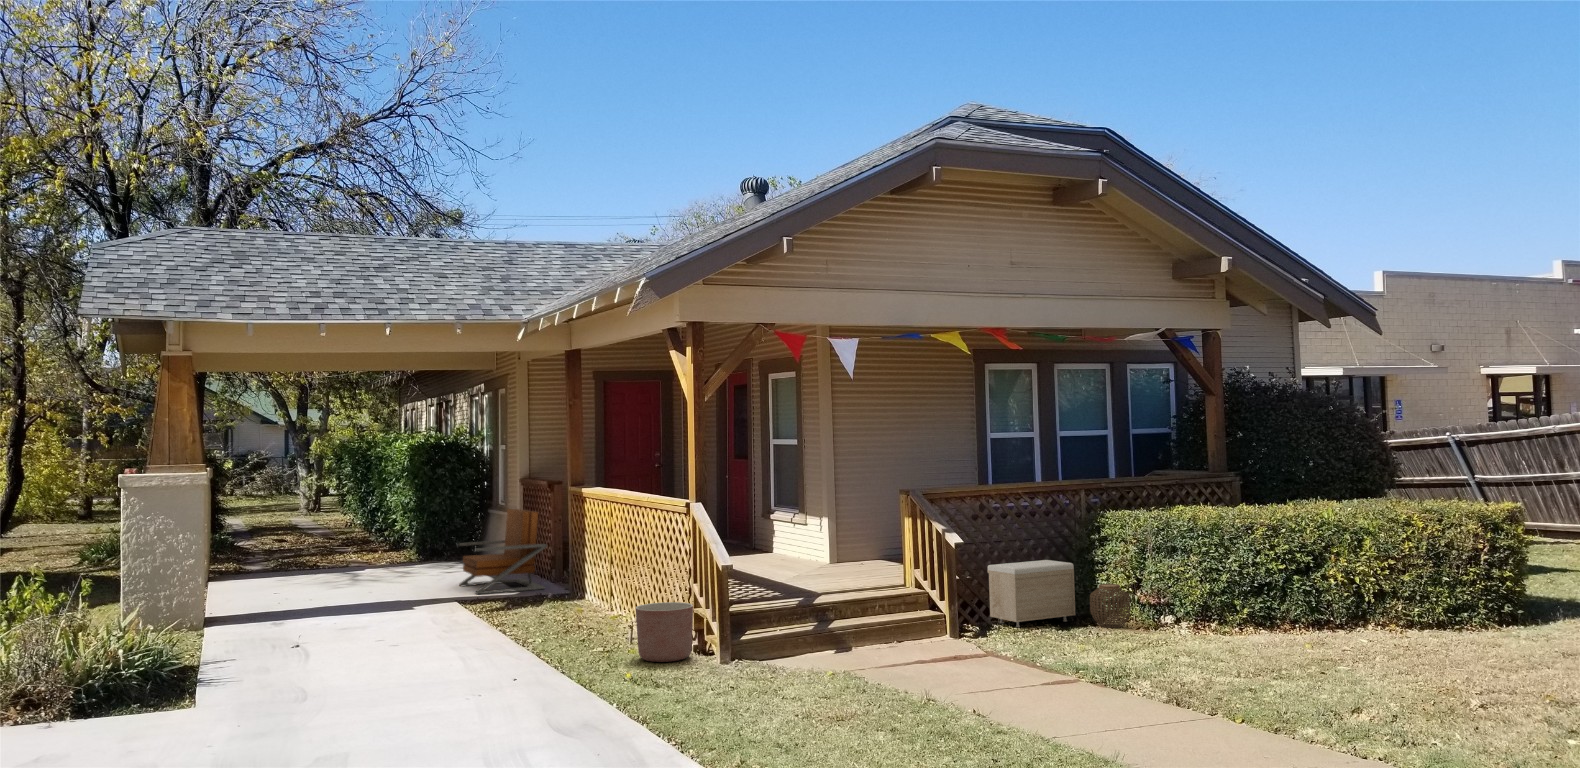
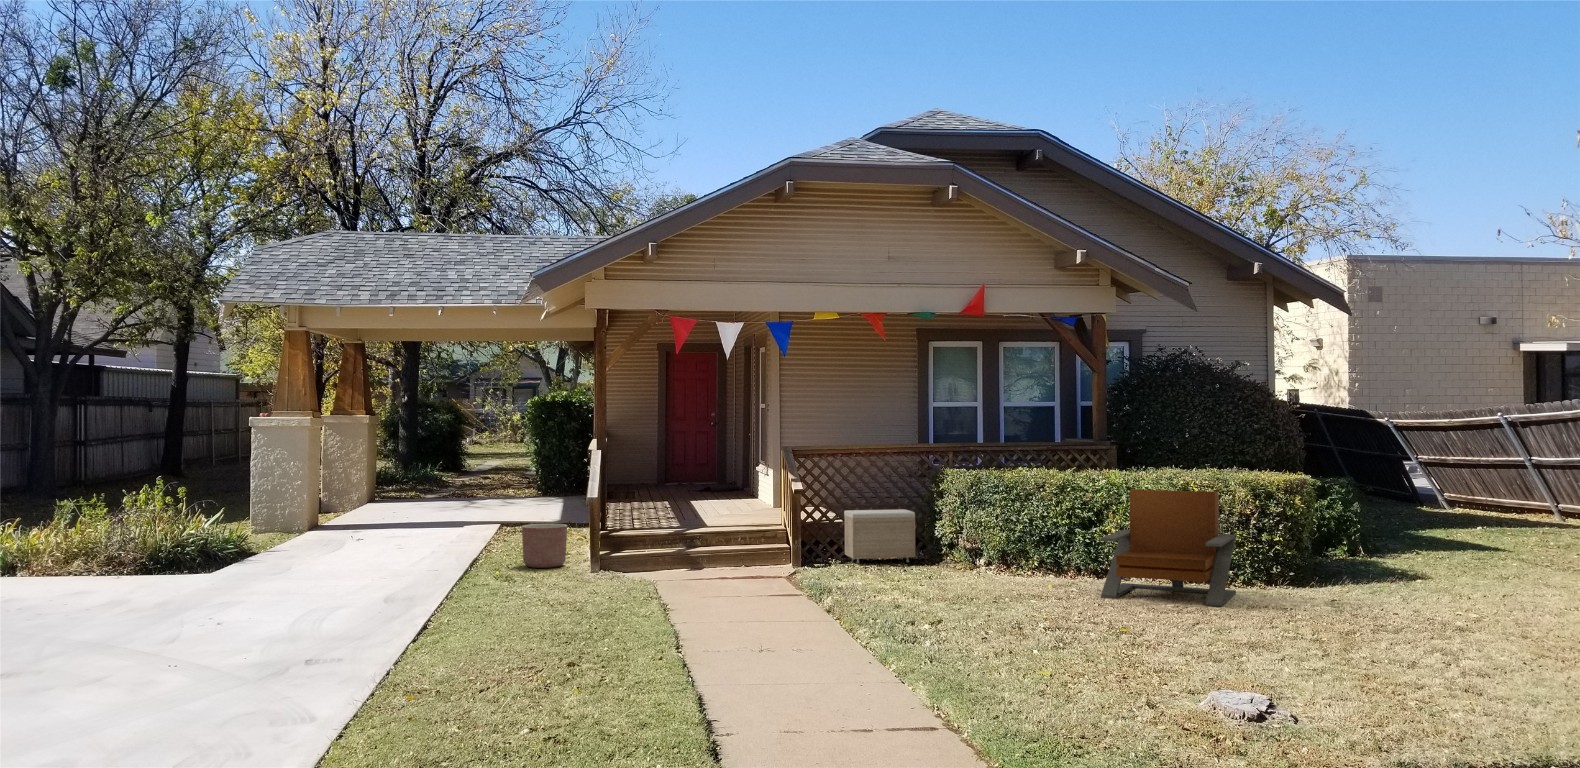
lounge chair: present [459,509,547,594] -> present [1101,489,1236,606]
woven basket: present [1090,584,1131,628] -> none [918,531,952,568]

